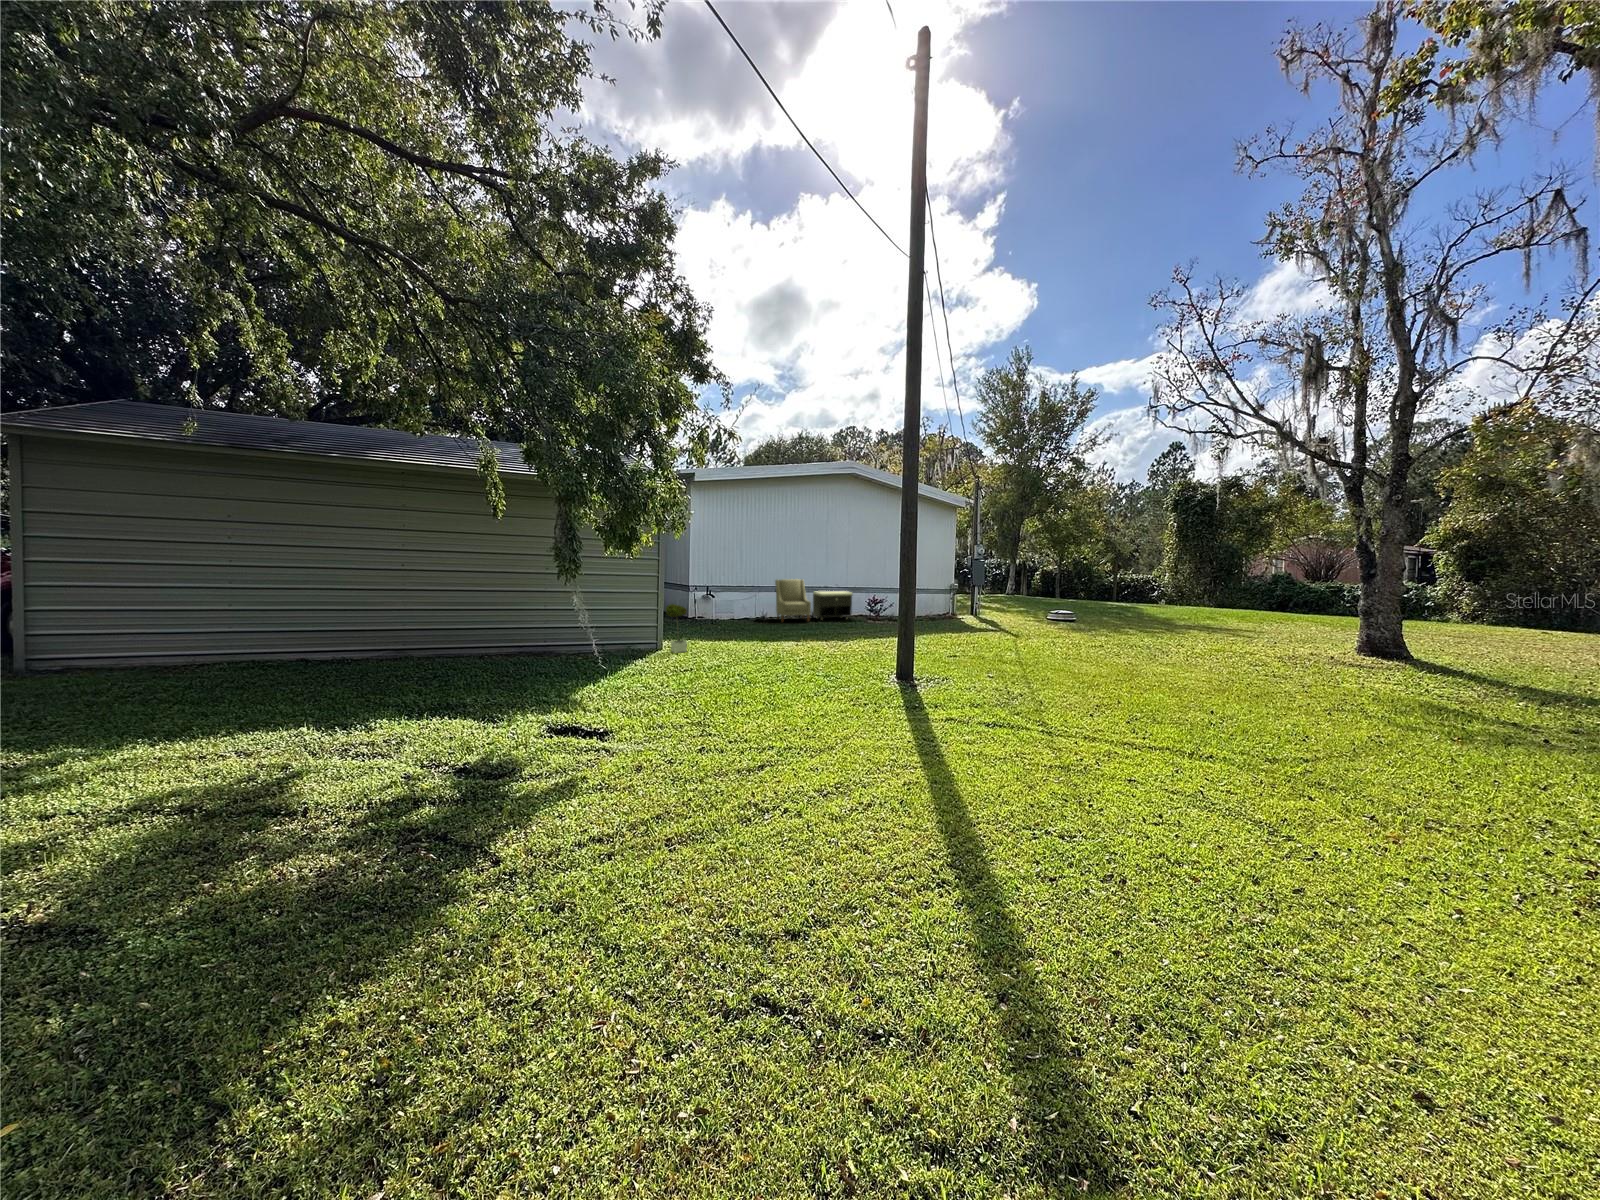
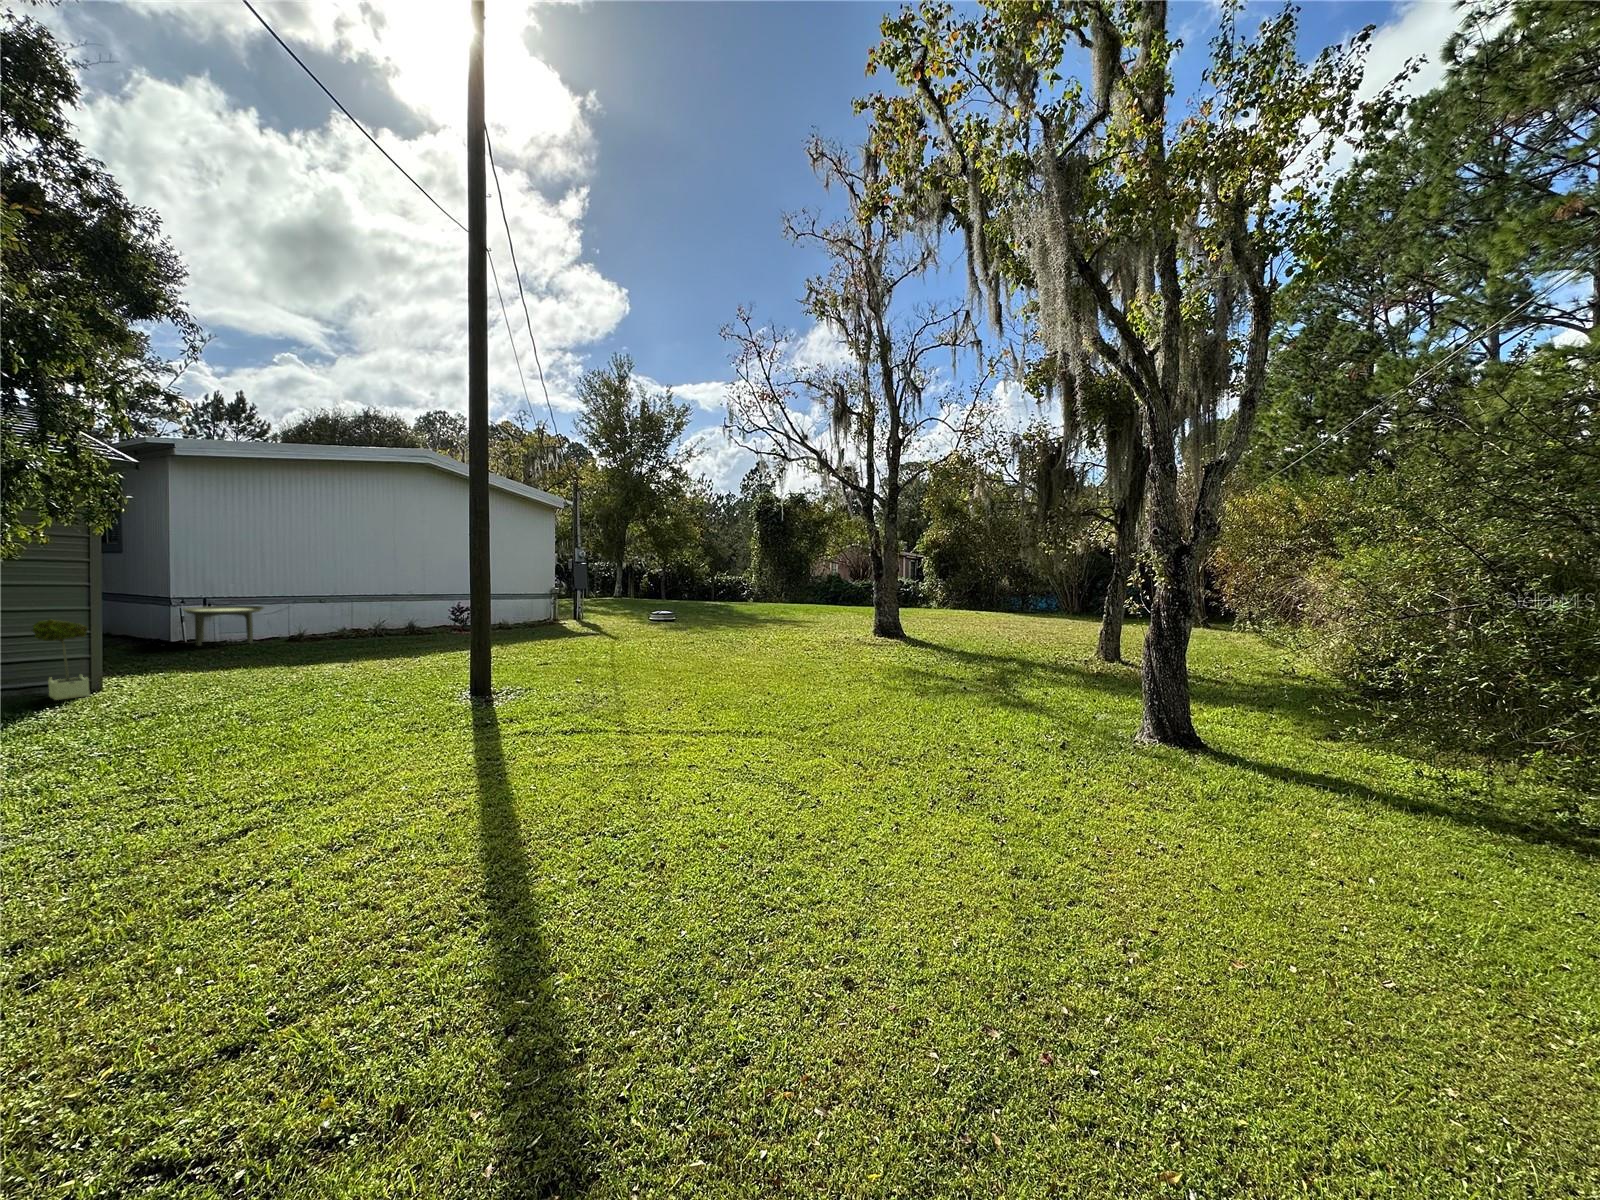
chair: present [775,579,811,621] -> none [295,581,357,640]
storage bench: present [813,591,853,618] -> none [362,595,424,633]
round table: none [719,596,759,623] -> present [183,606,264,646]

